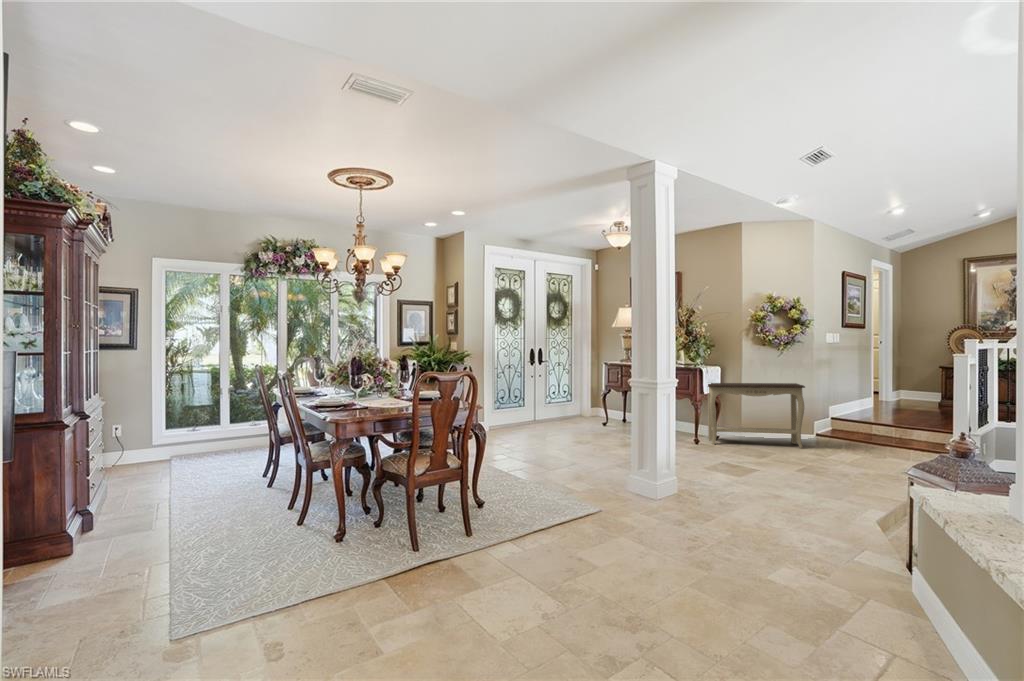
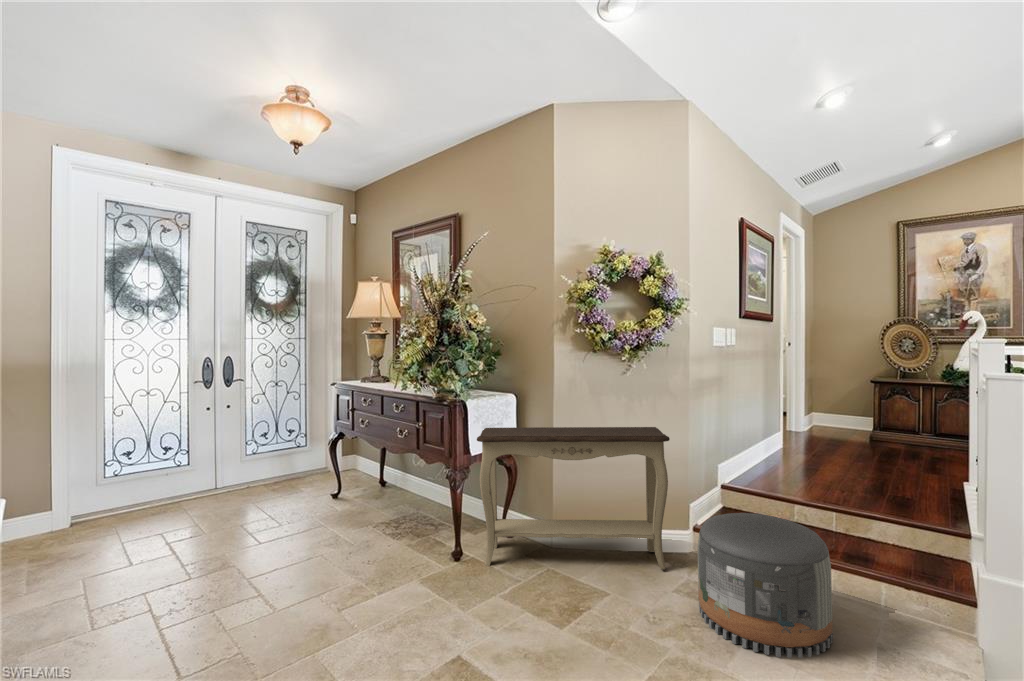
pouf: none [821,418,882,466] -> present [698,513,833,658]

